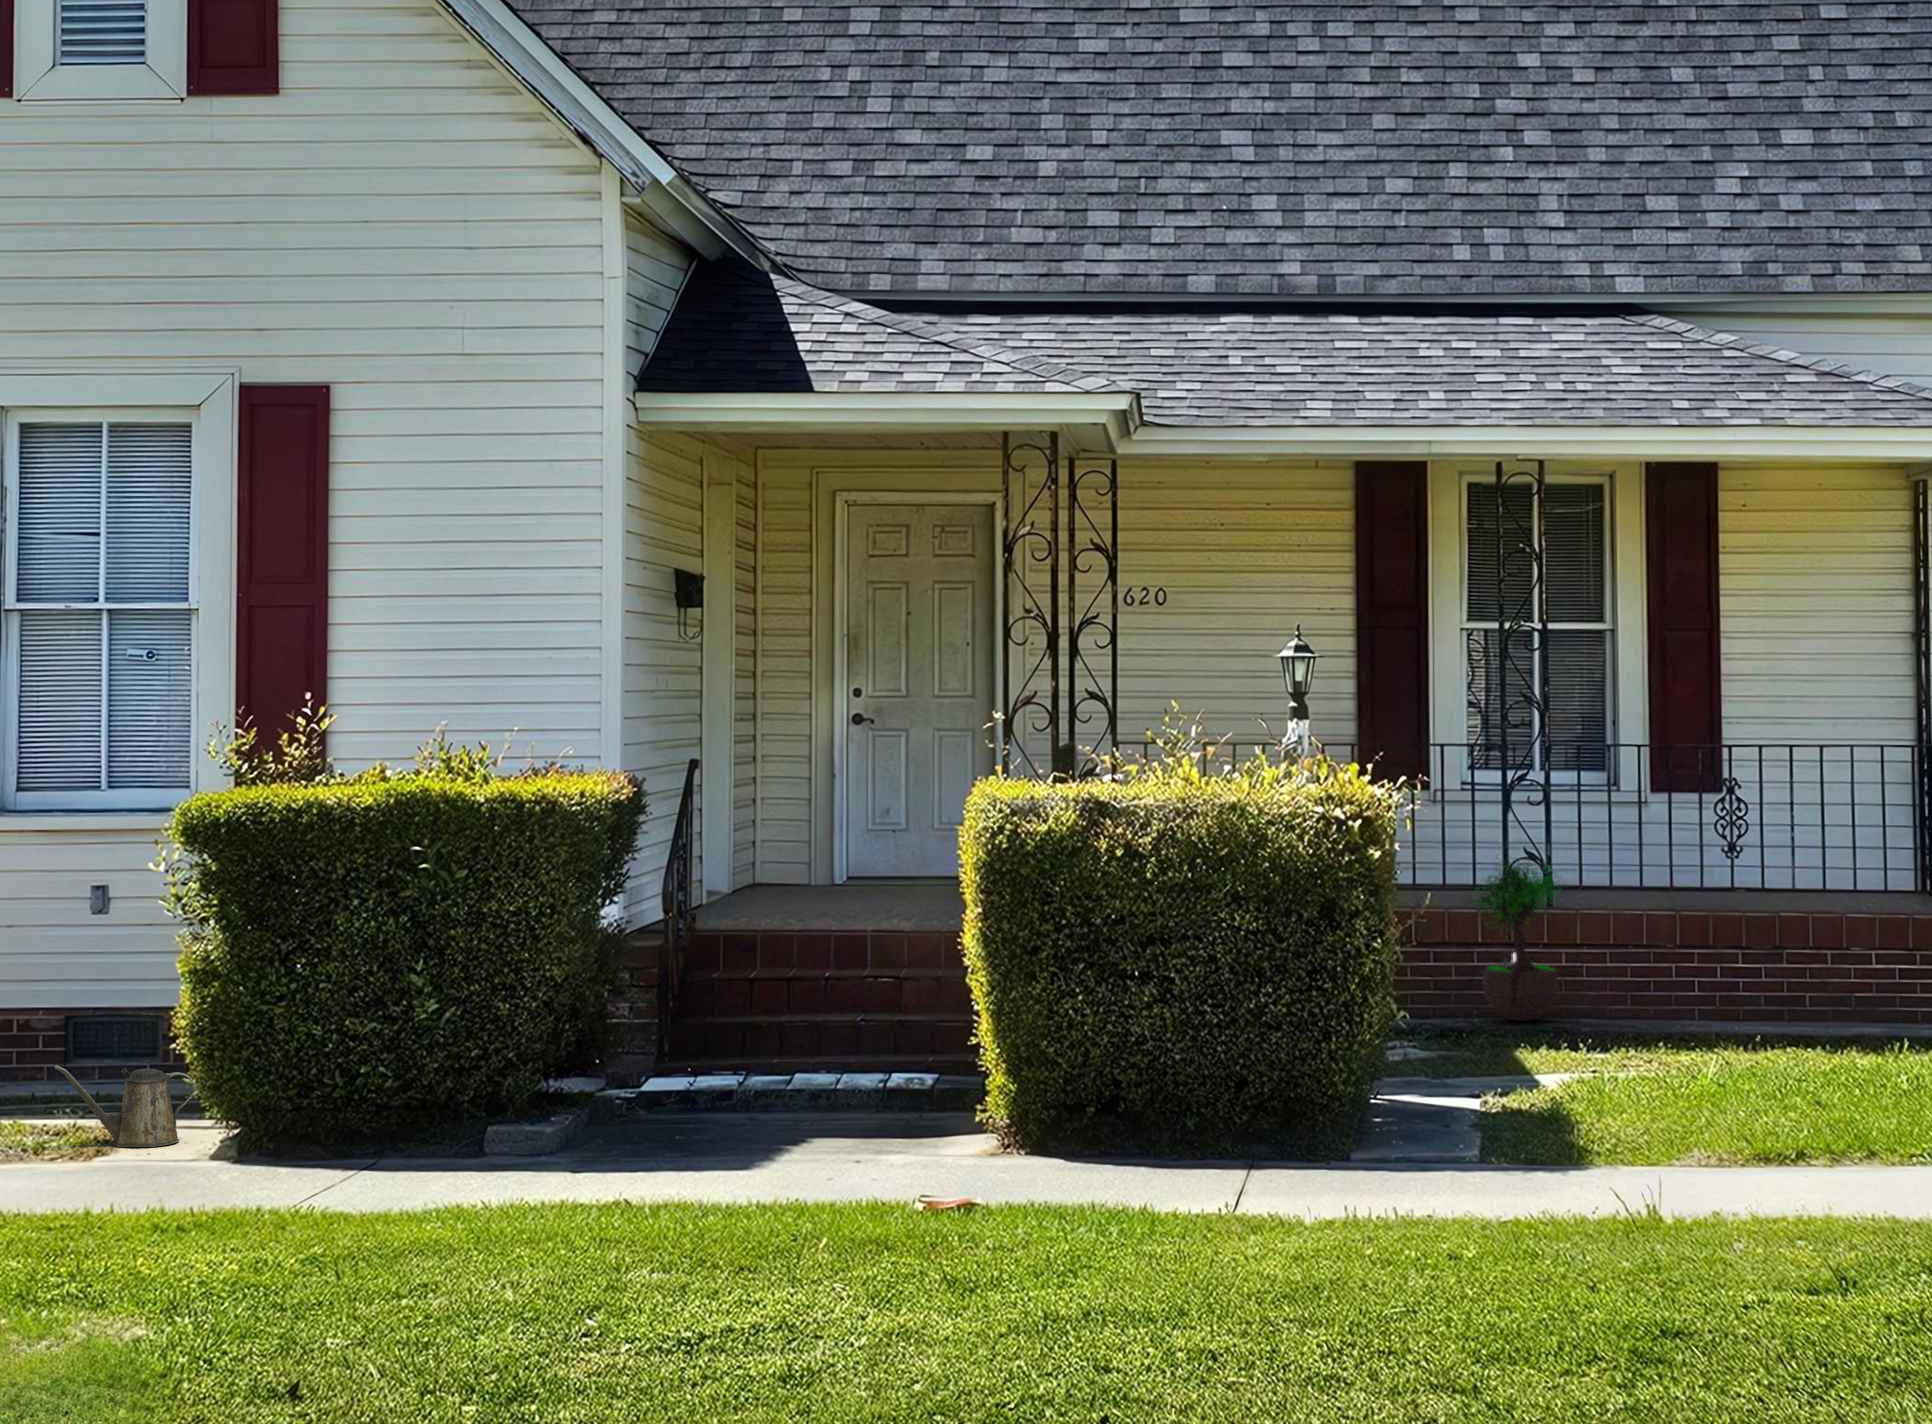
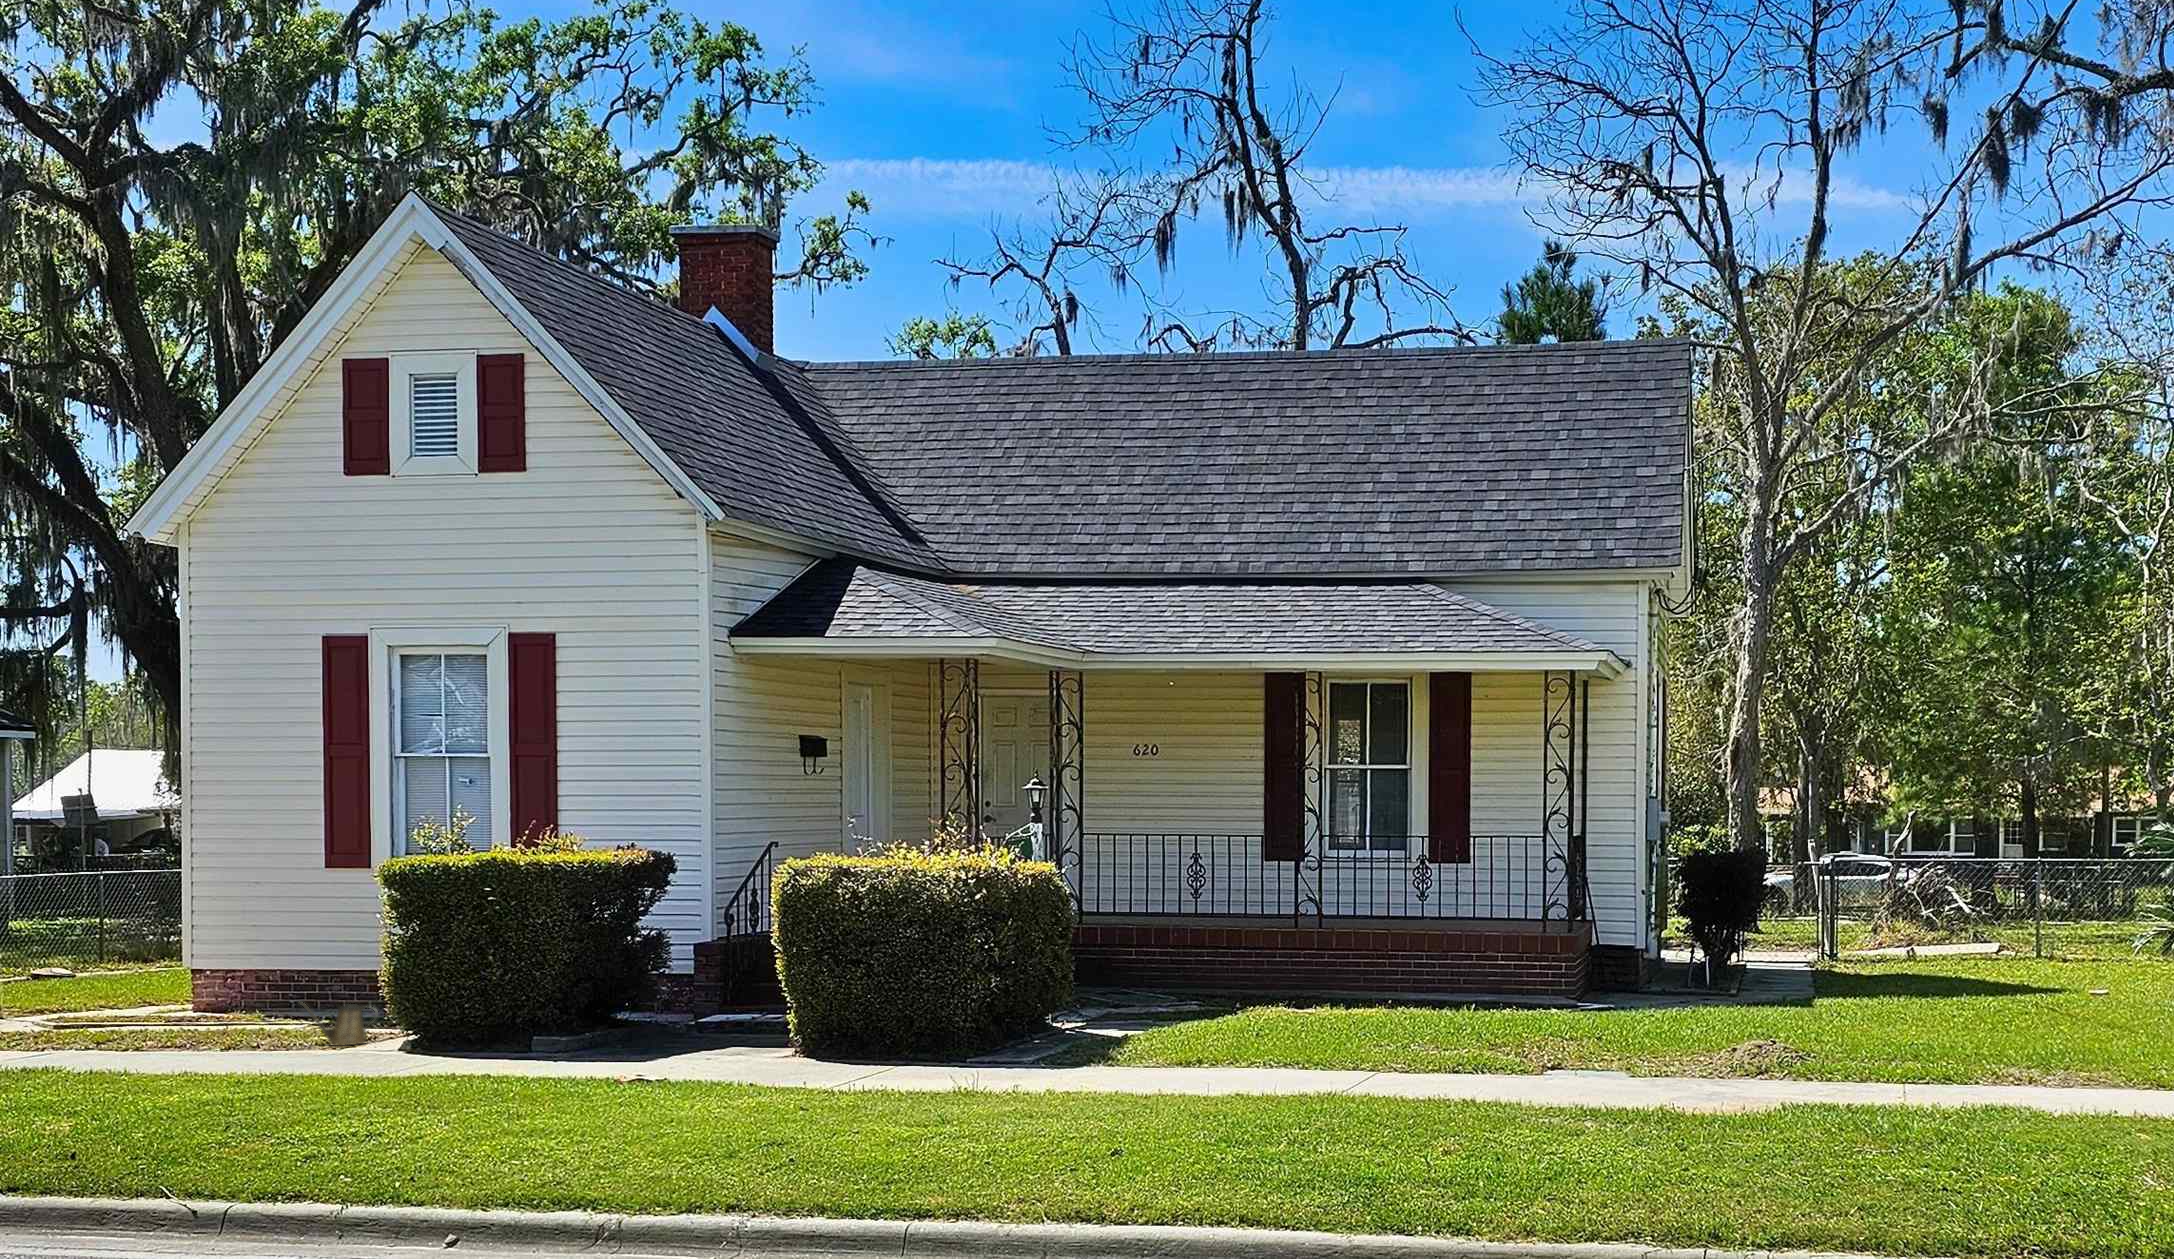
potted tree: present [1464,859,1561,1021] -> none [1210,892,1268,994]

